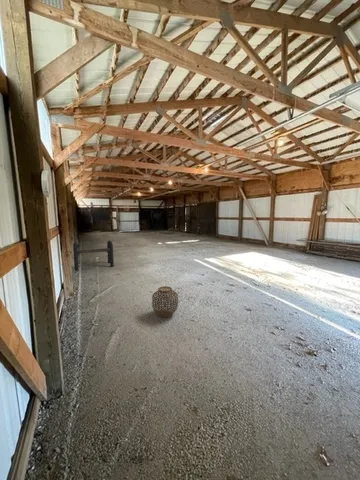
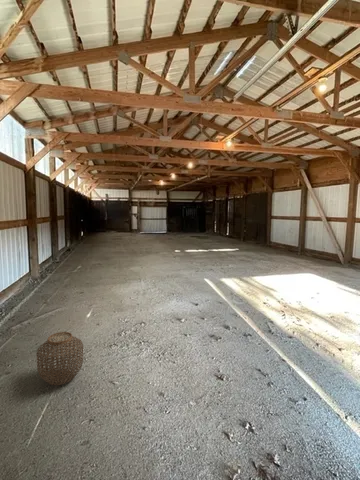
bench: present [73,241,114,271] -> none [24,247,81,288]

